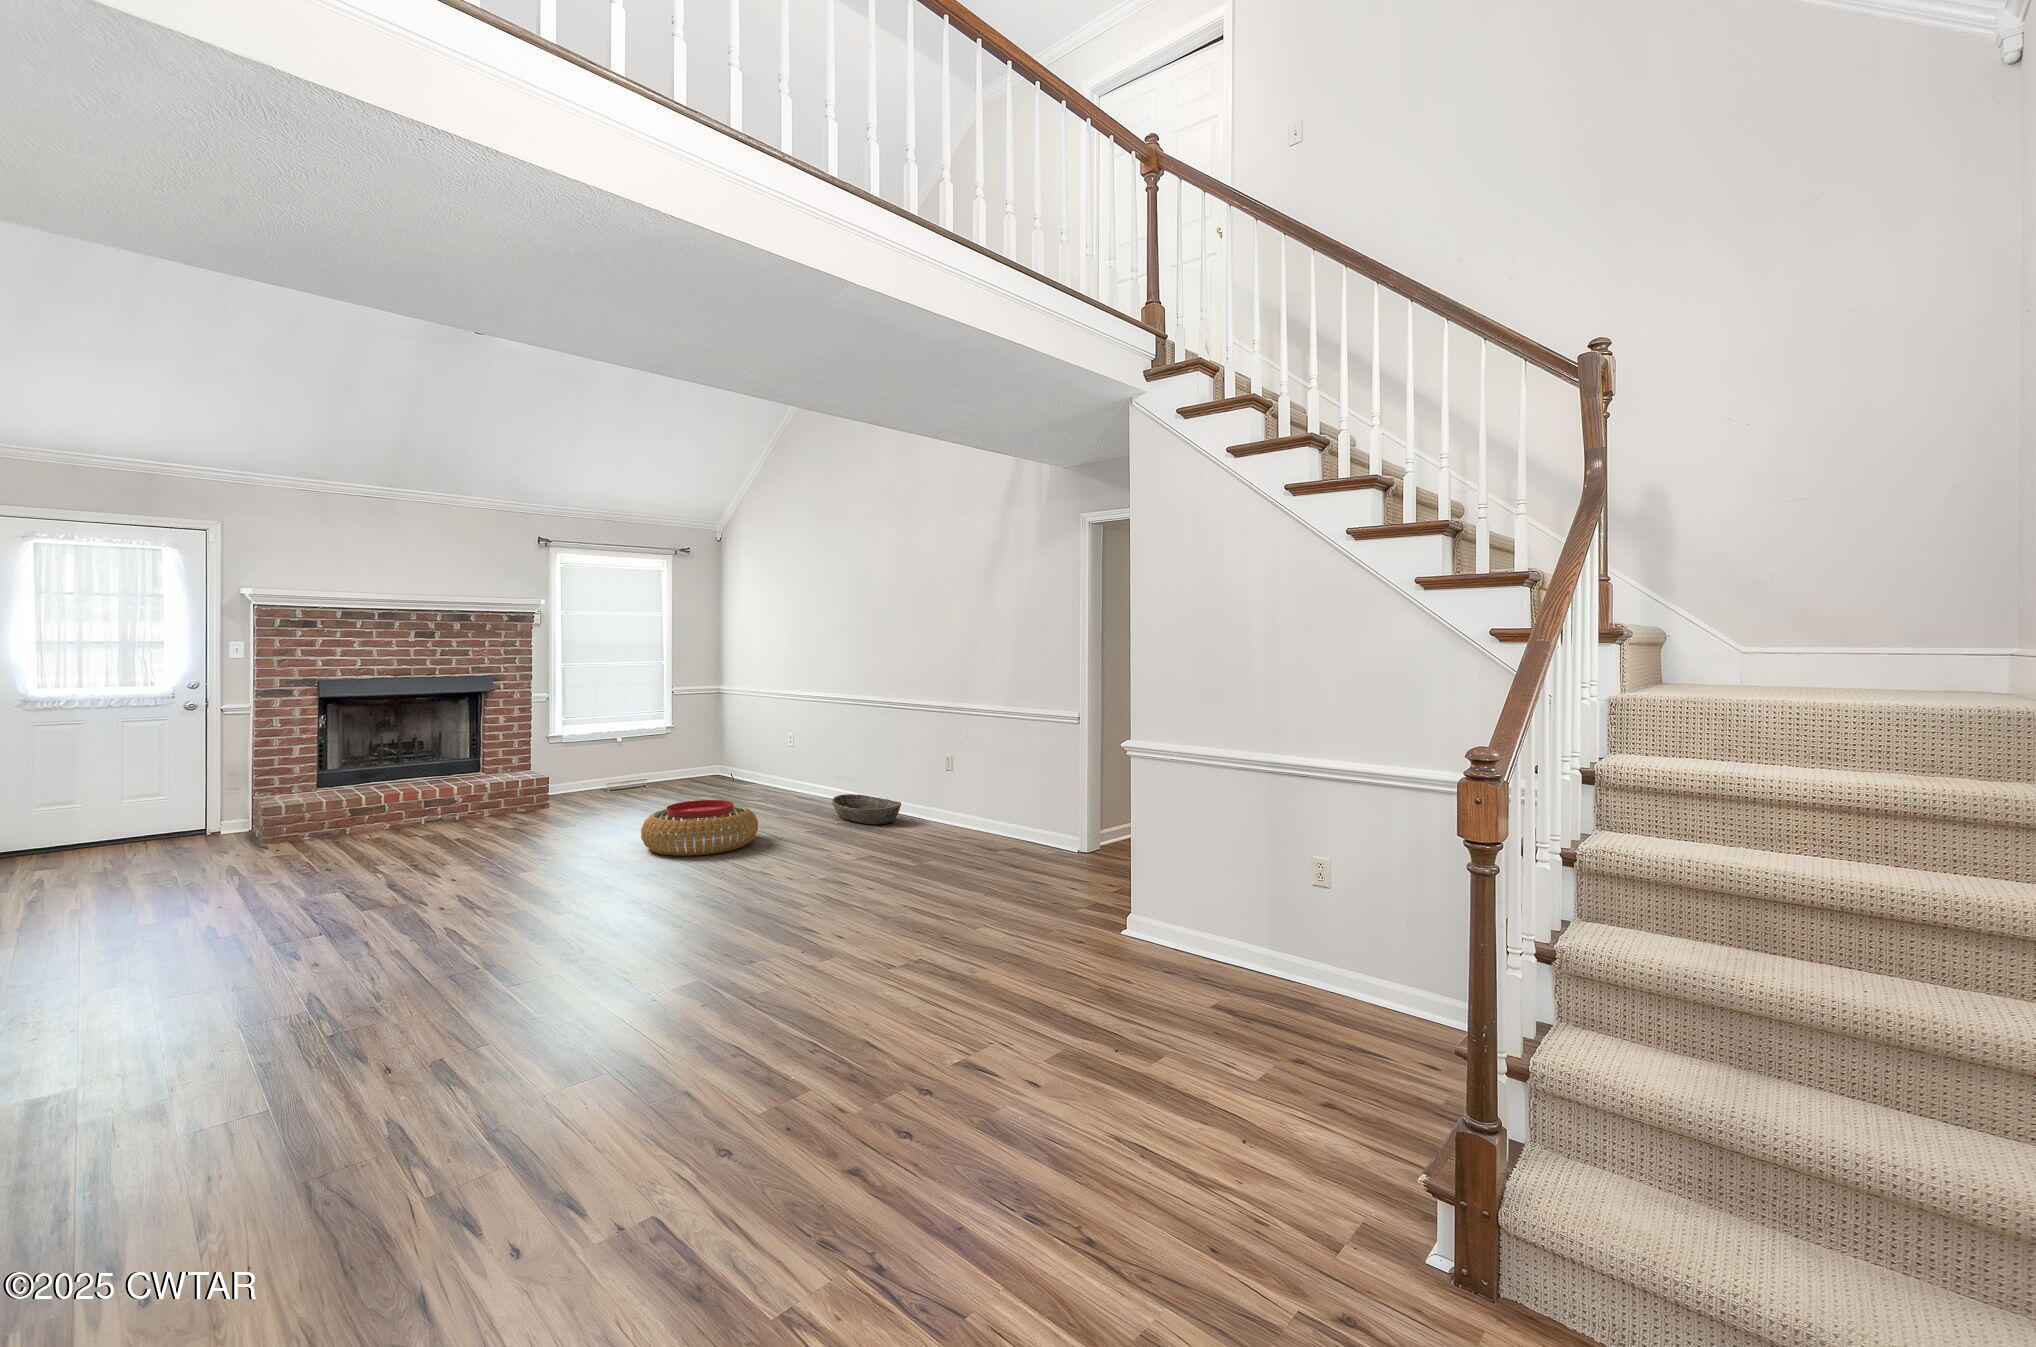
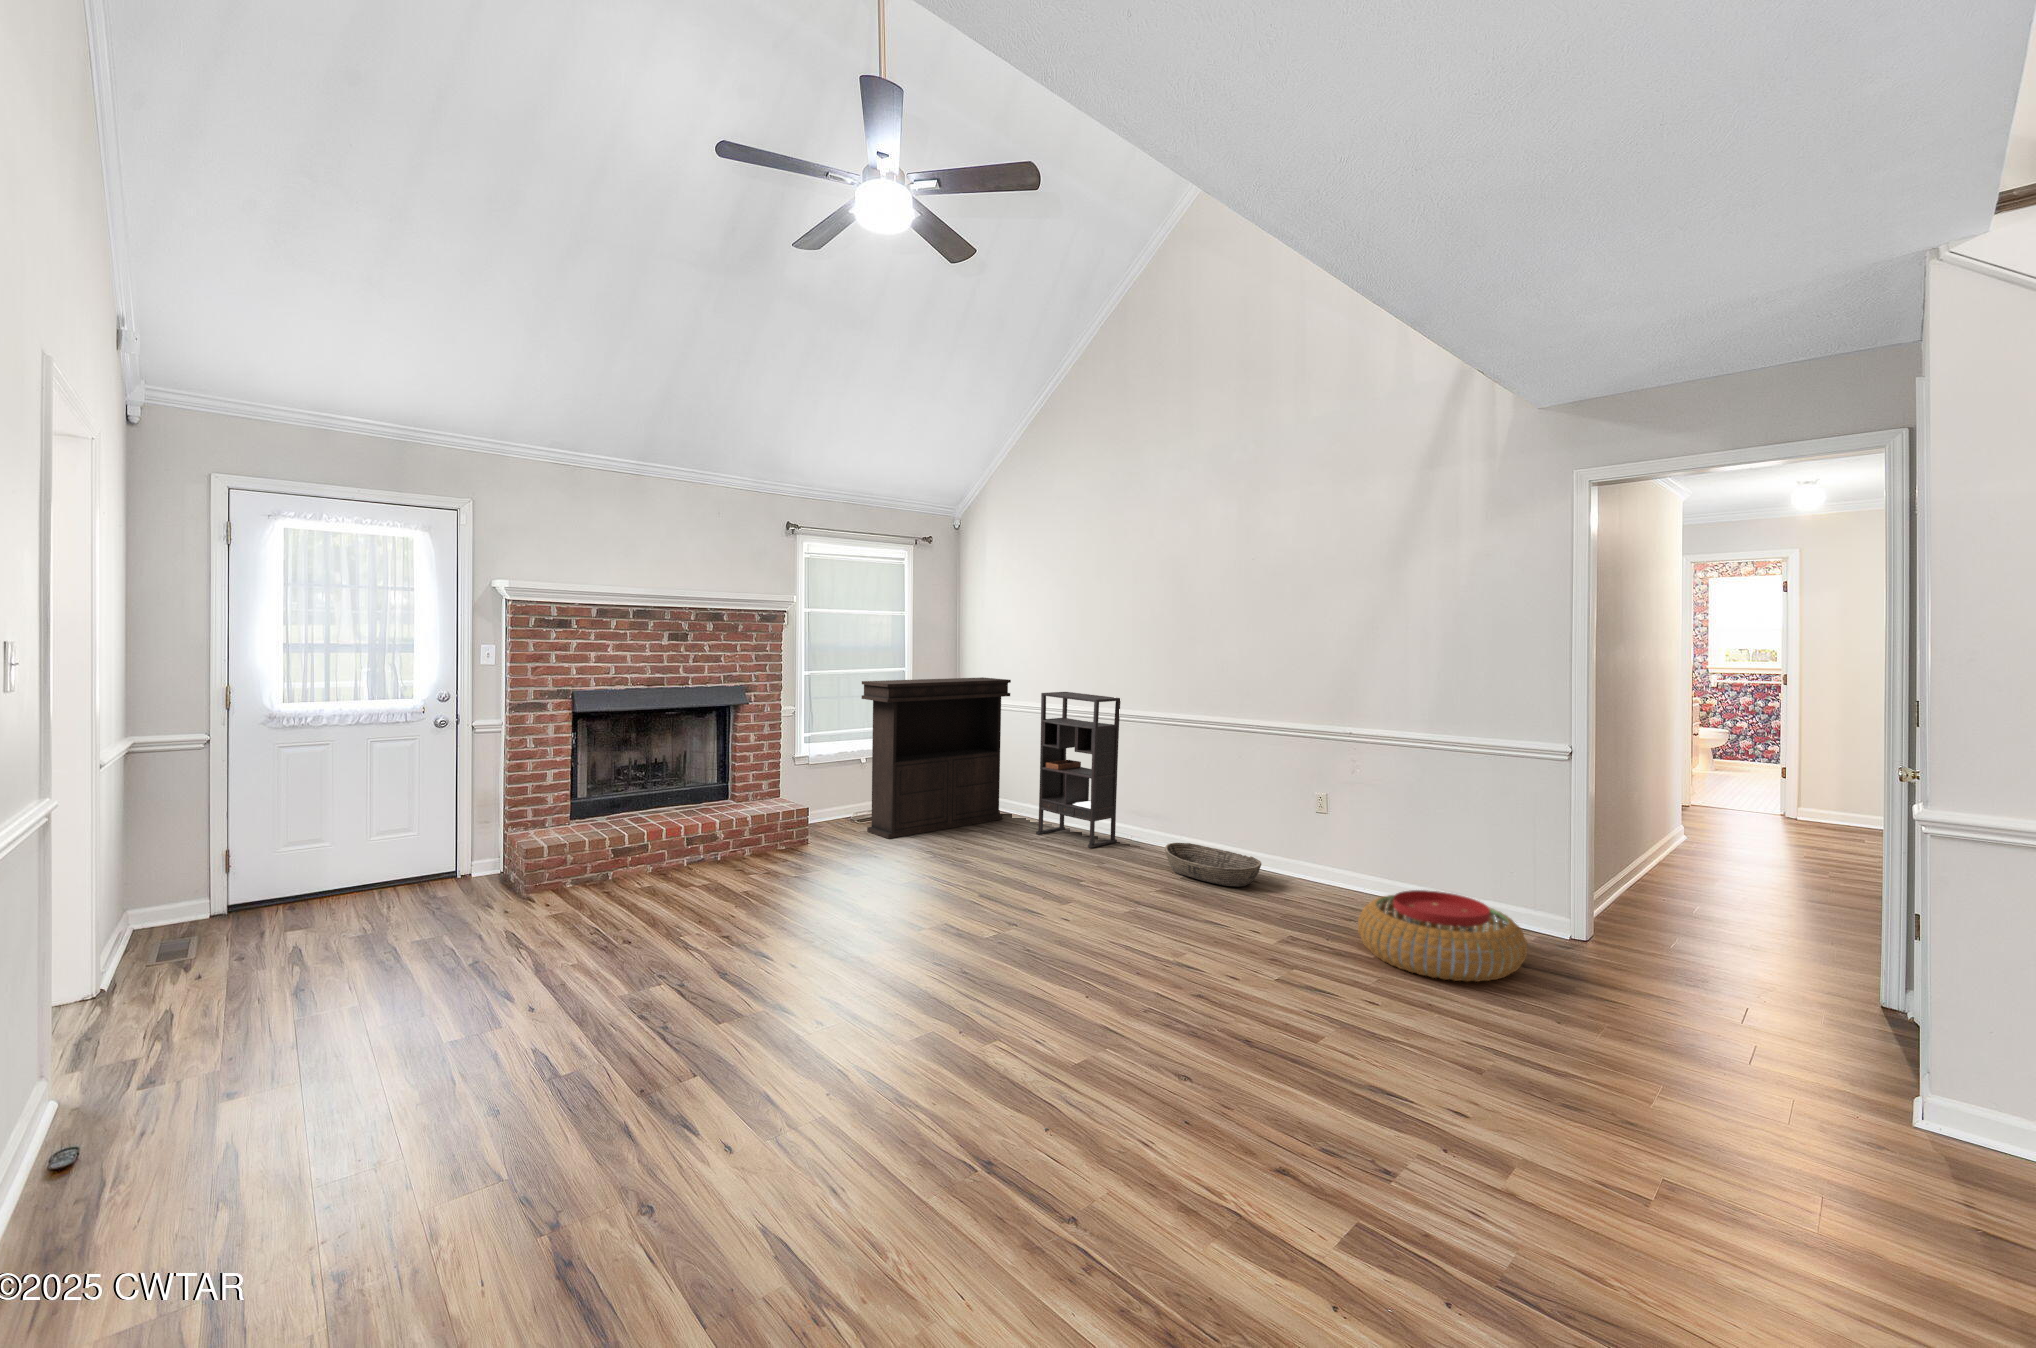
console table: none [600,667,744,803] -> present [862,677,1011,839]
bookshelf: none [757,675,819,804] -> present [1036,692,1120,848]
pouf: present [641,800,758,856] -> present [1358,890,1527,982]

